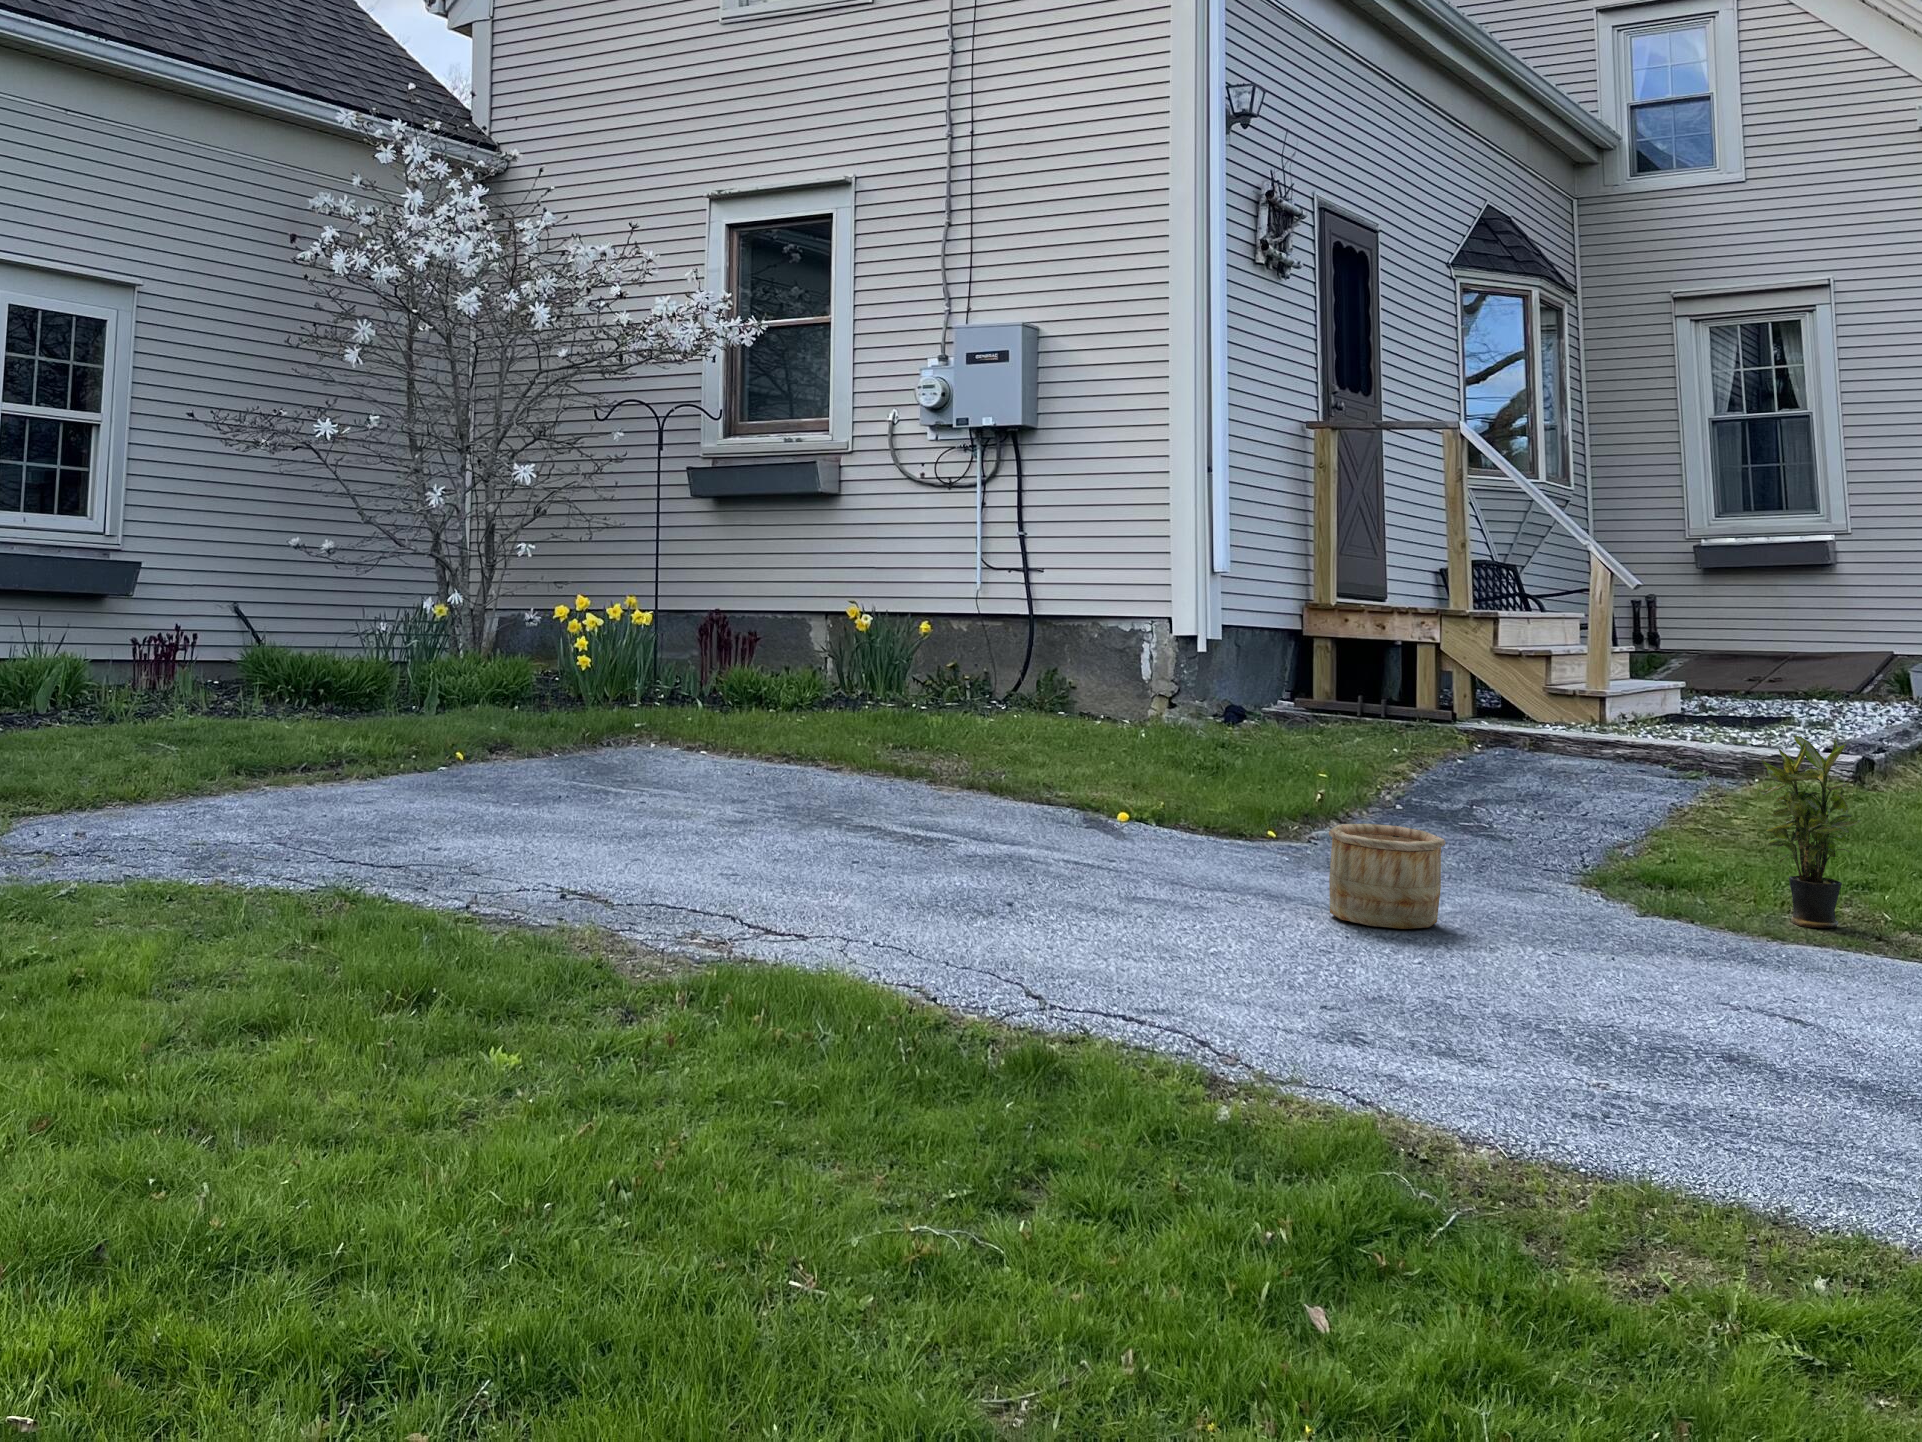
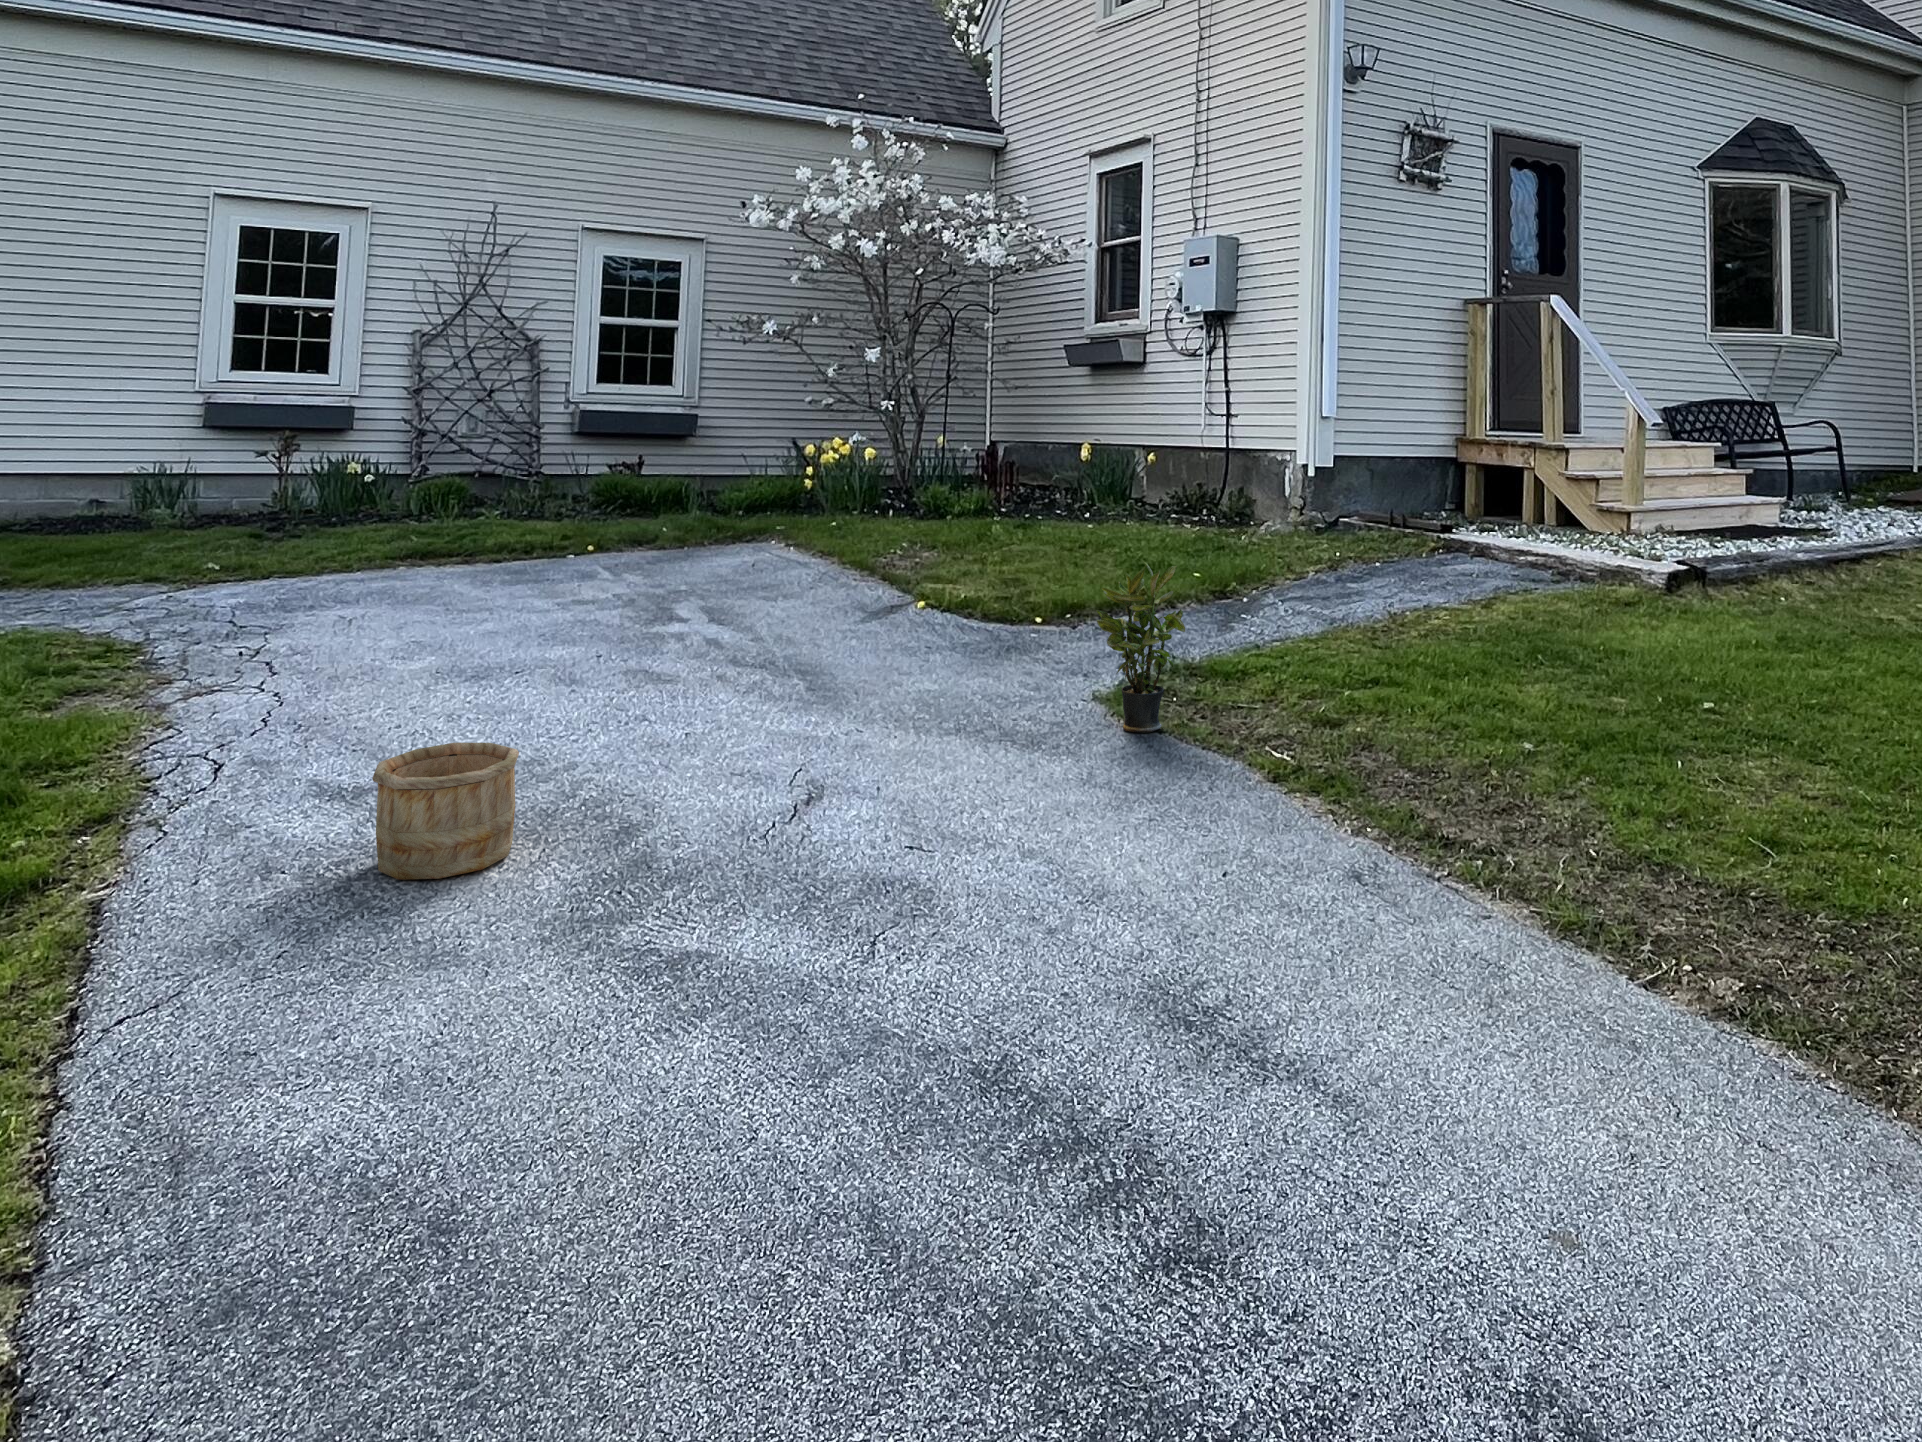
wooden bucket: present [1329,824,1446,929] -> present [372,743,519,880]

